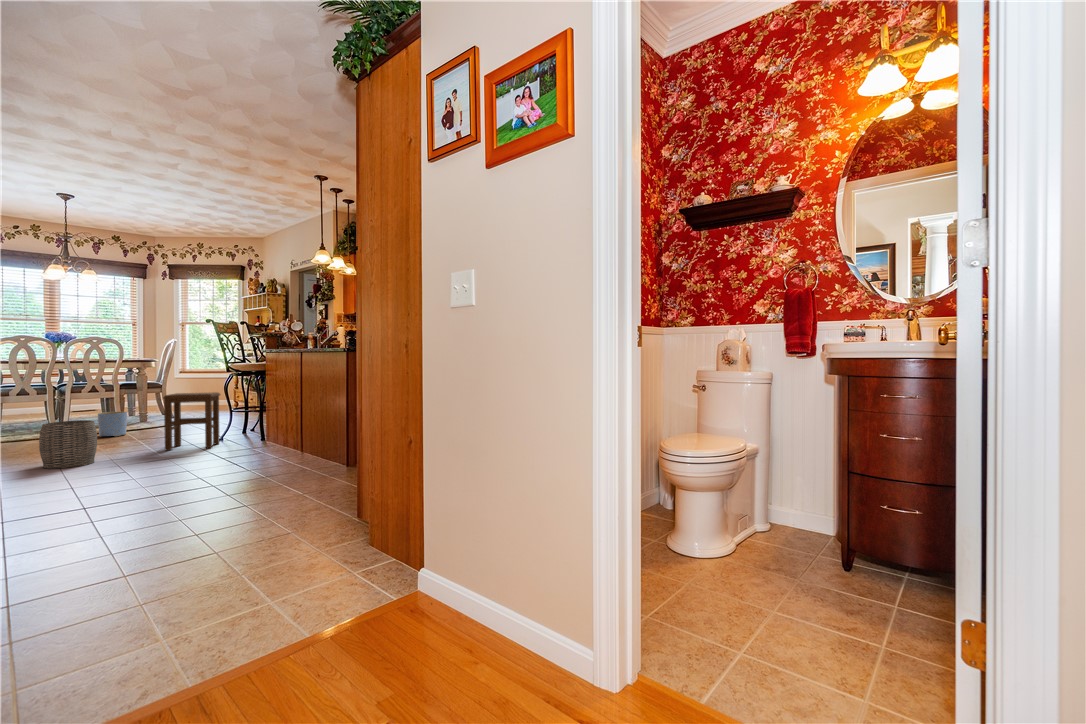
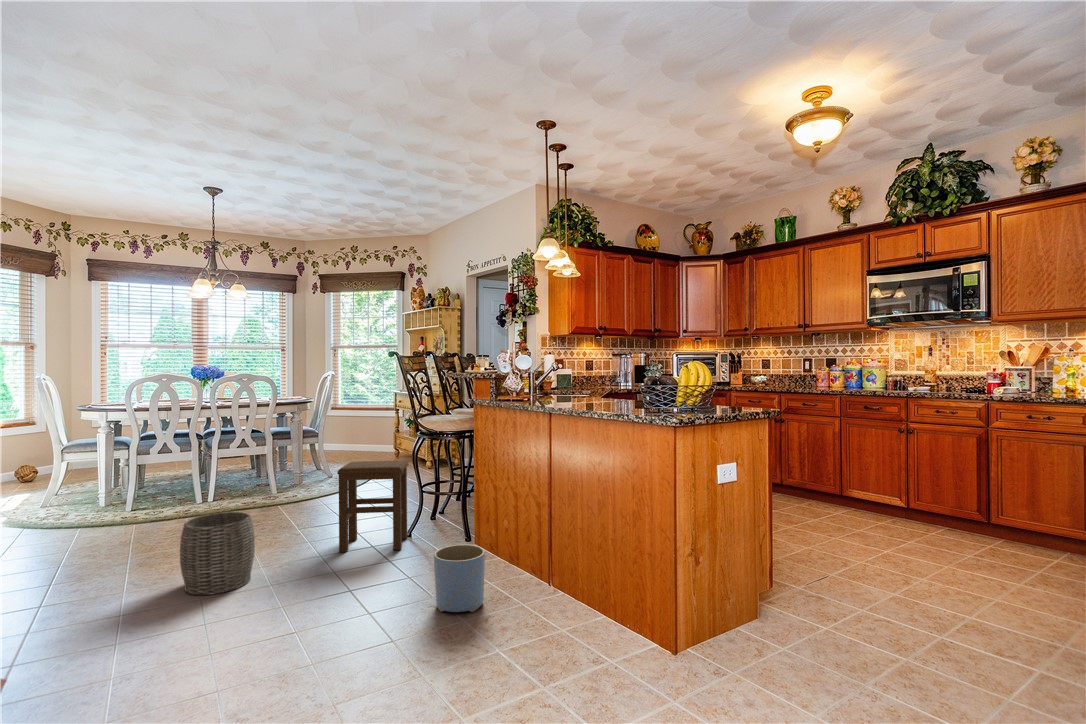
planter: present [98,412,127,437] -> present [434,545,485,612]

